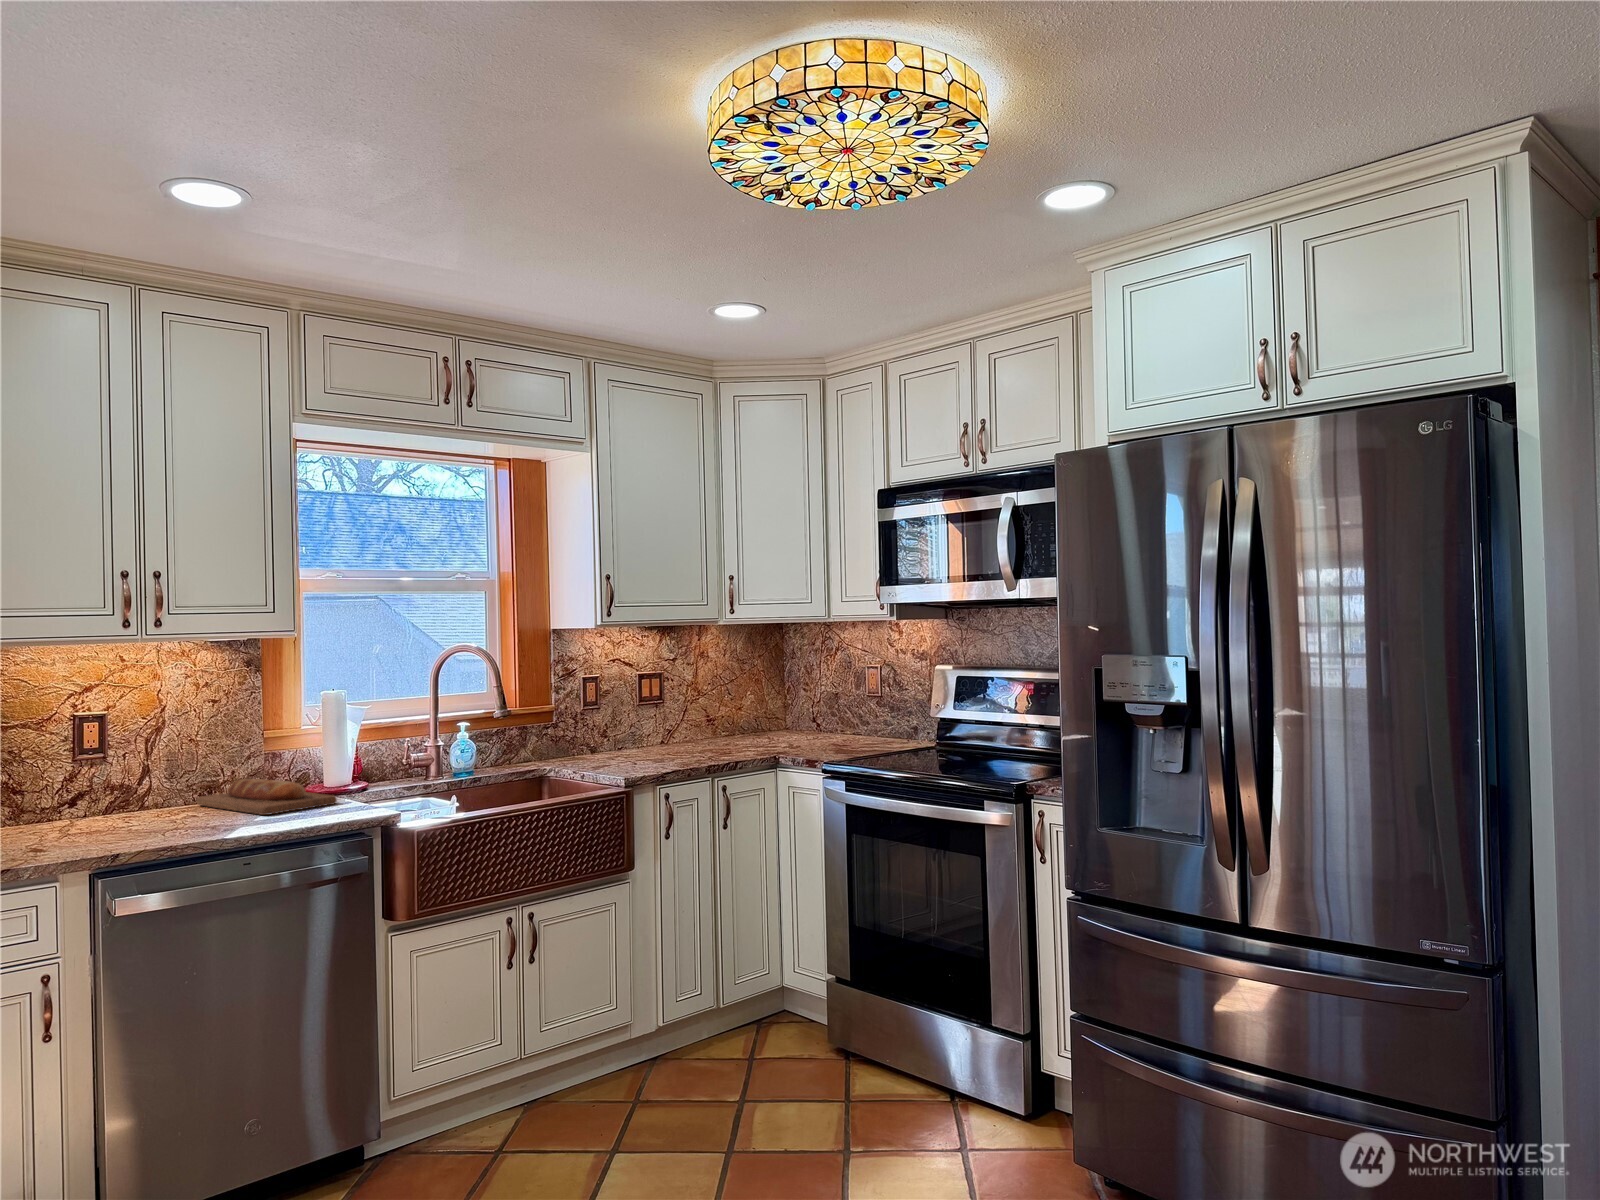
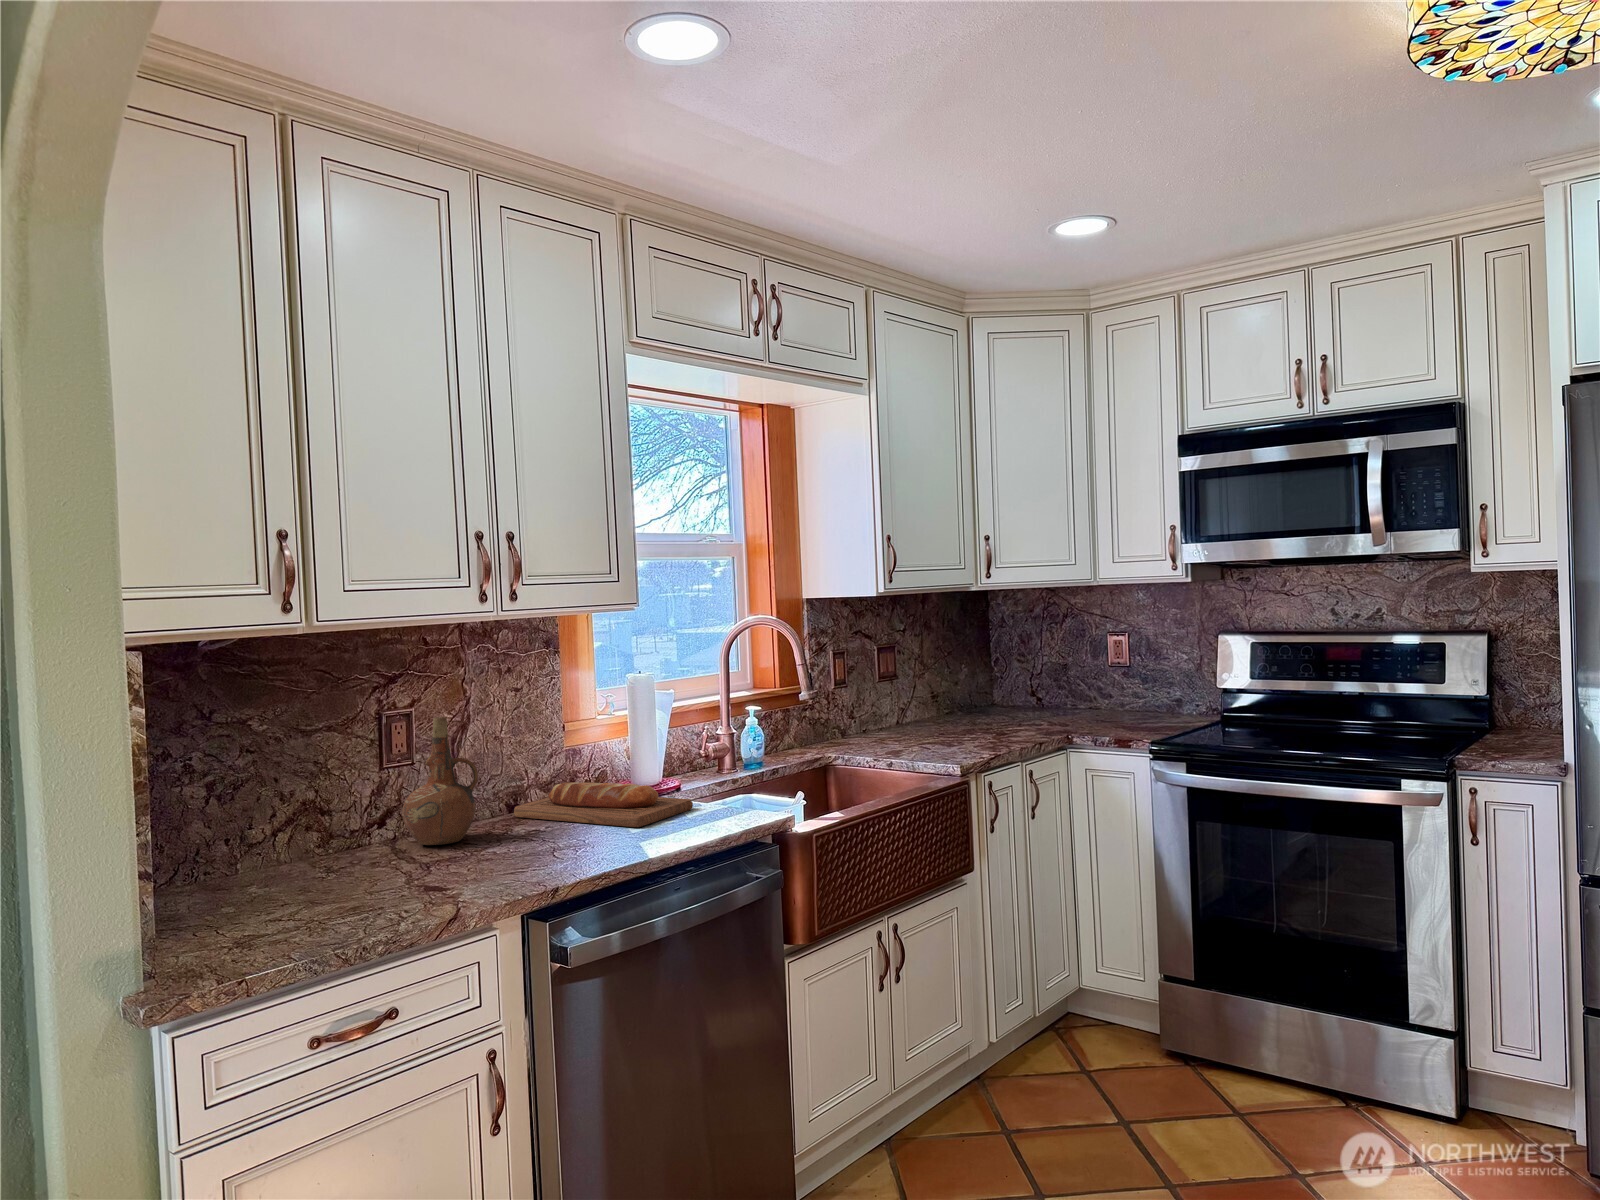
ceramic pitcher: none [74,720,143,822] -> present [402,717,478,845]

